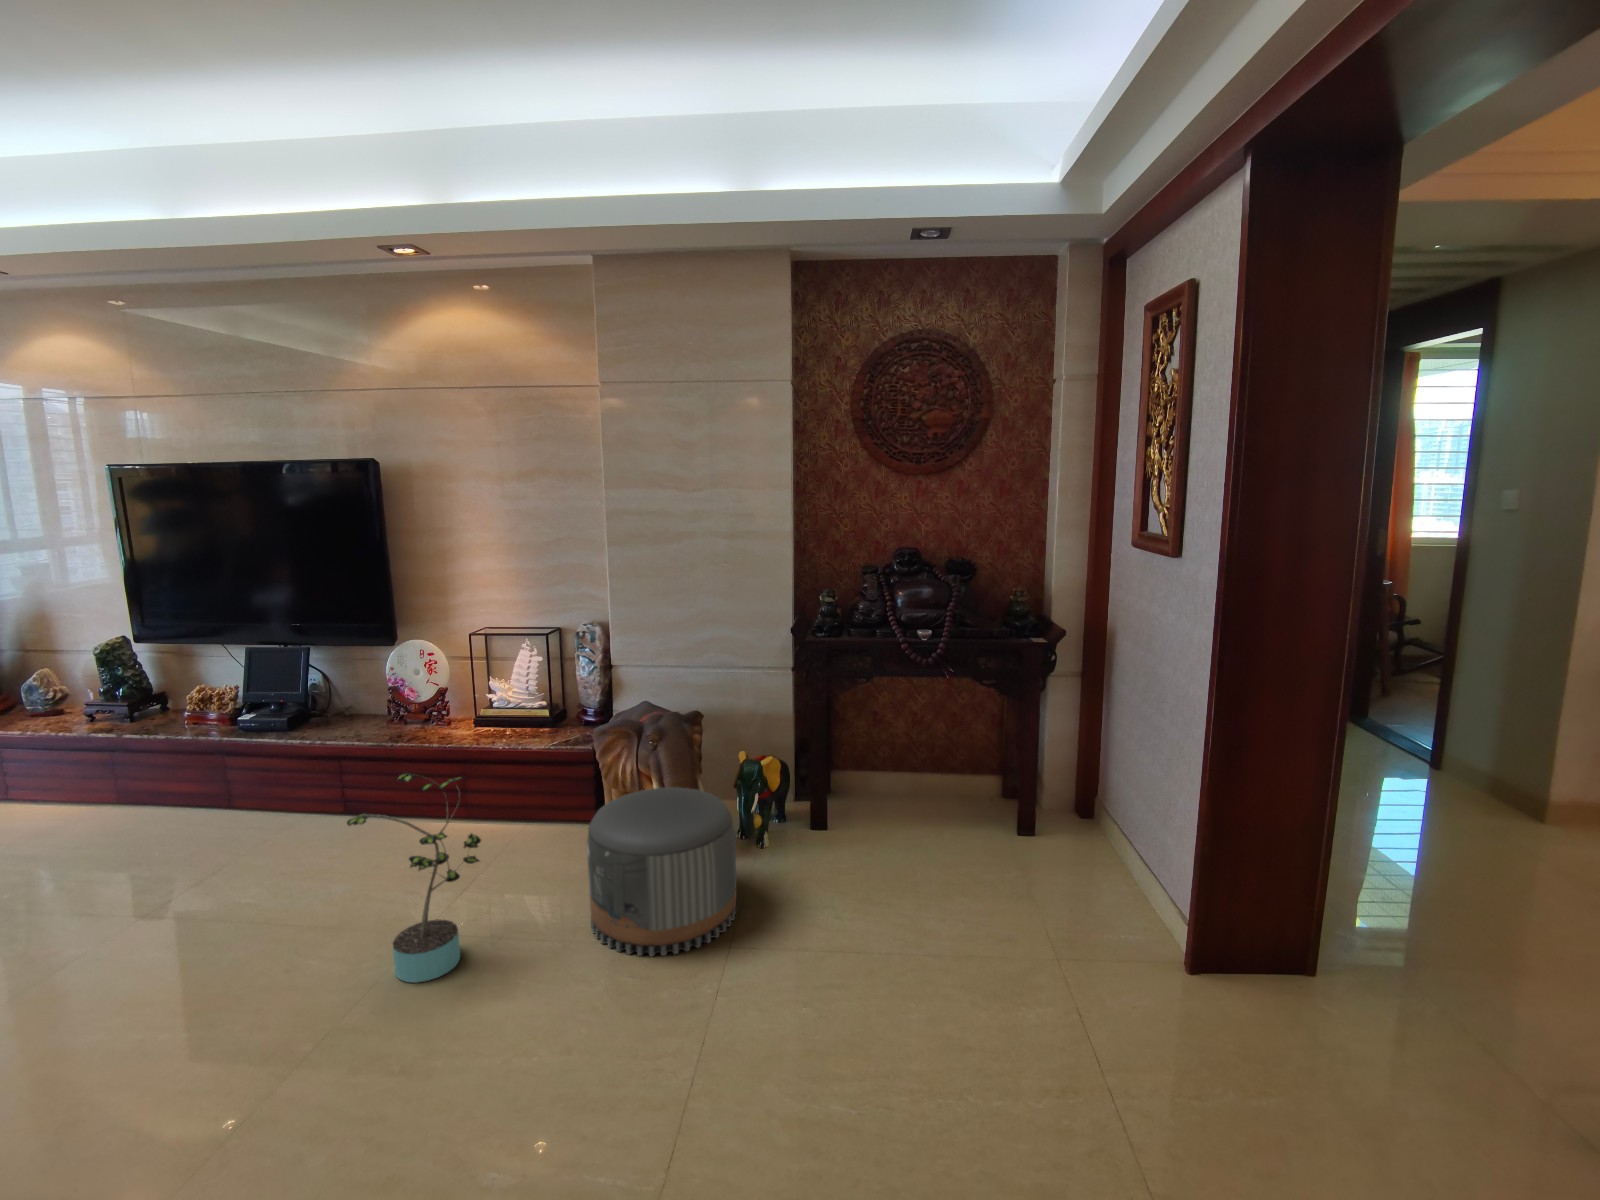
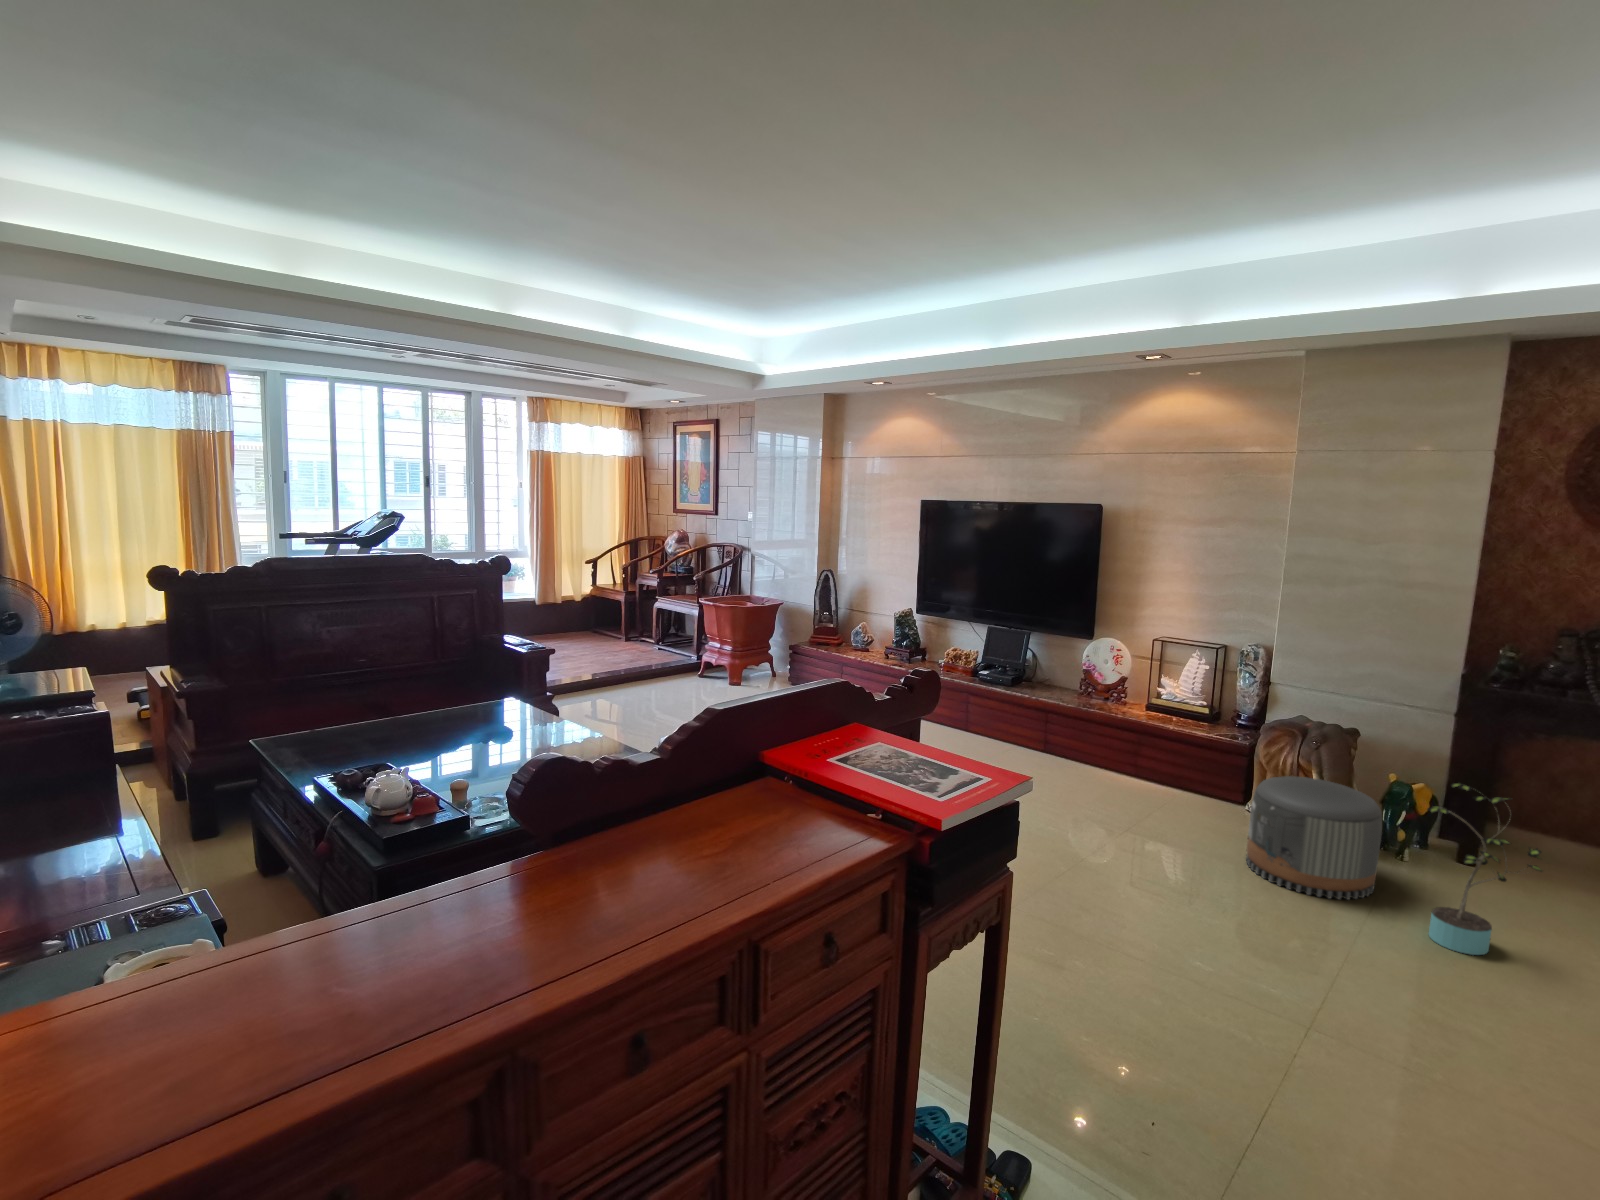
potted plant: present [347,773,481,983] -> present [1428,783,1542,955]

